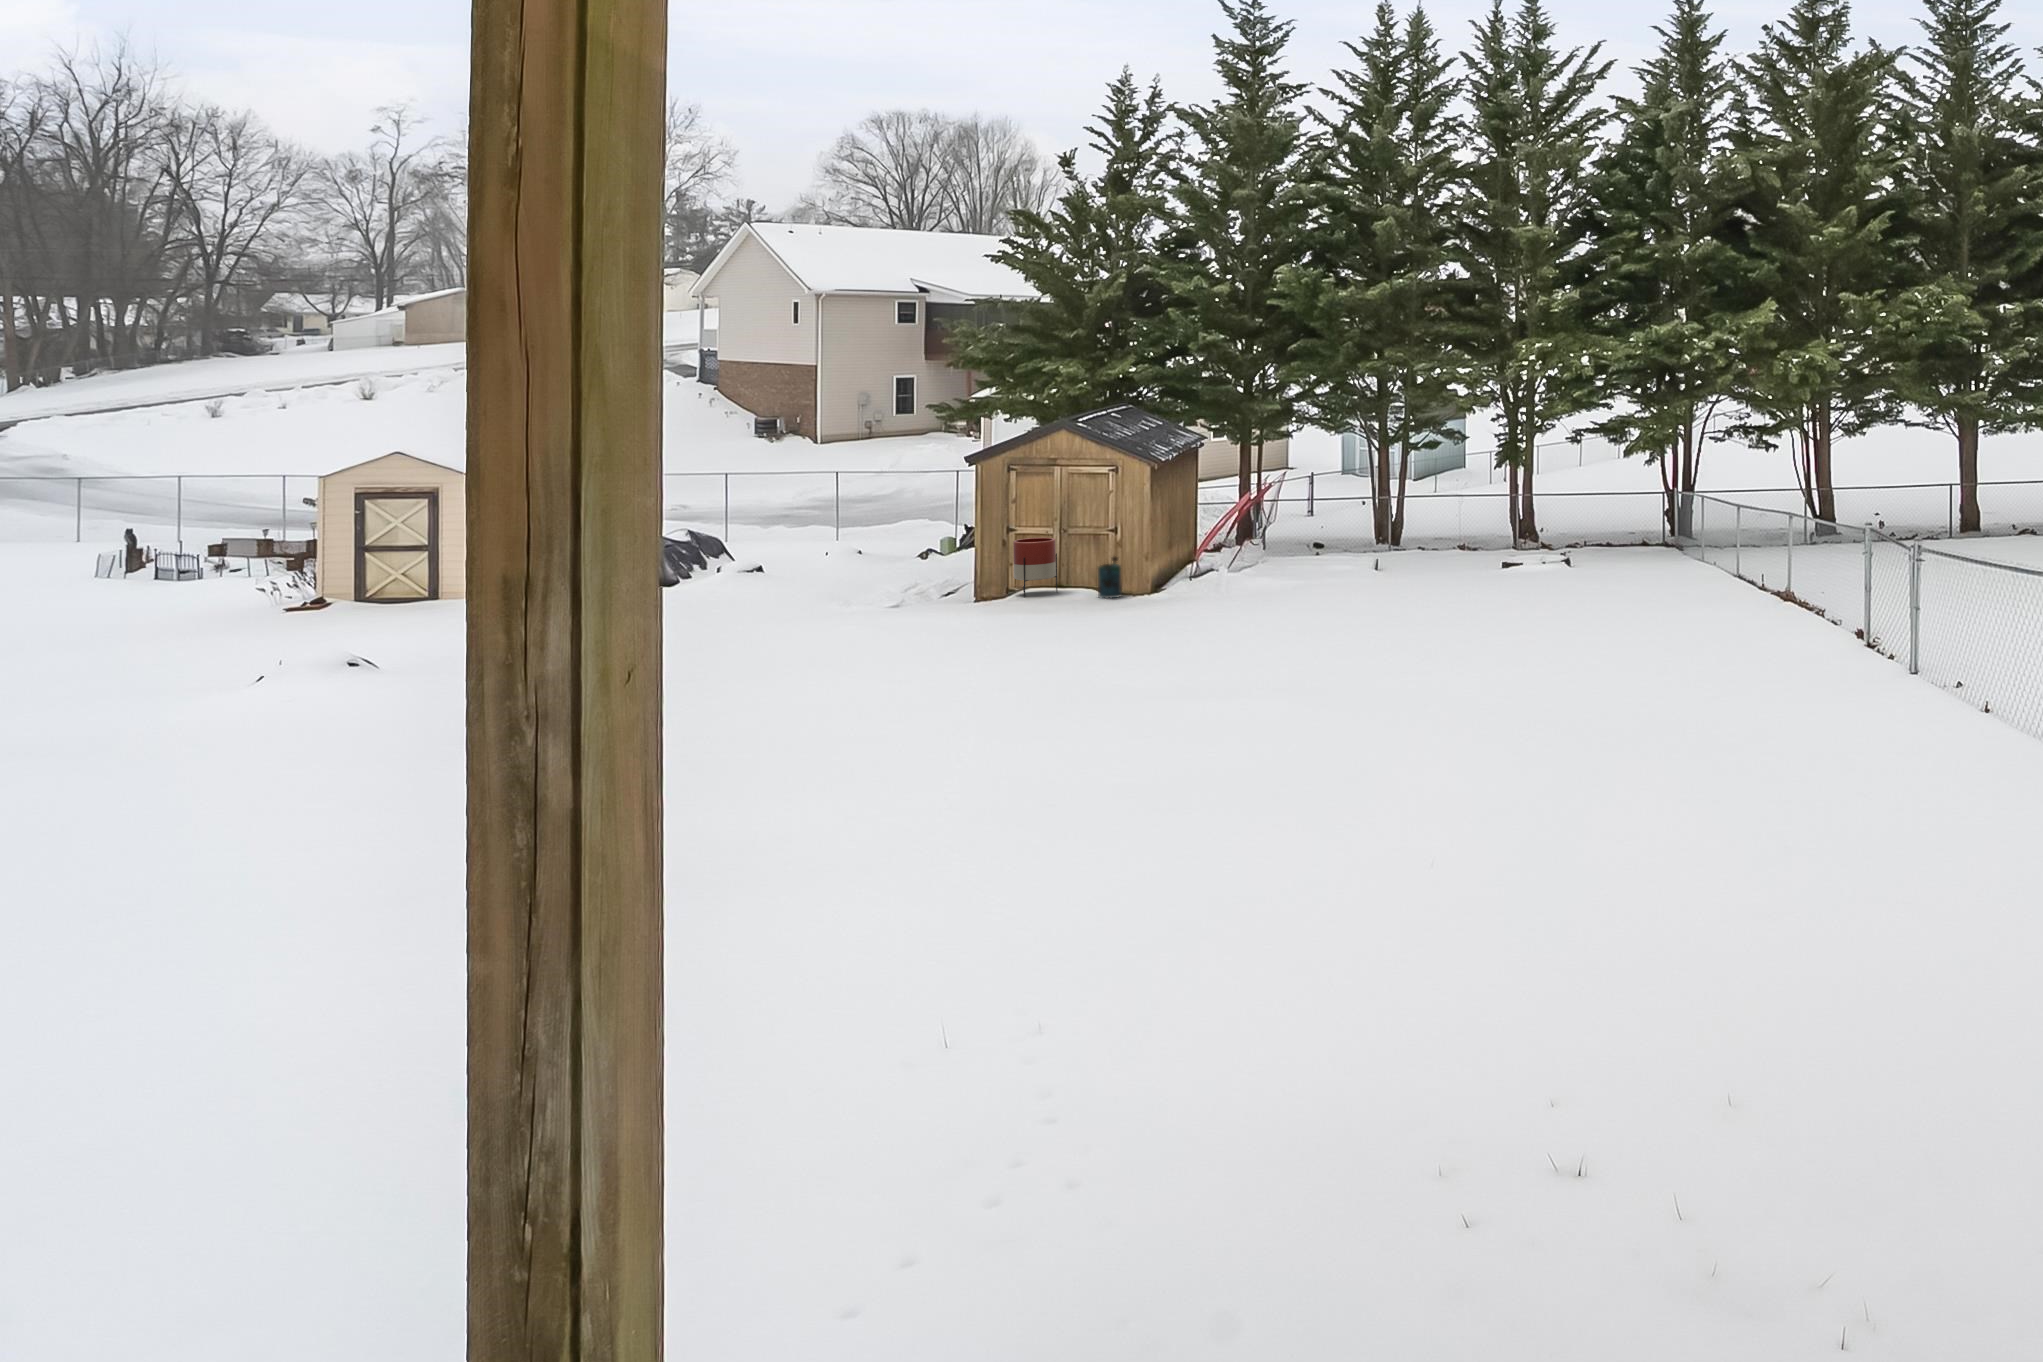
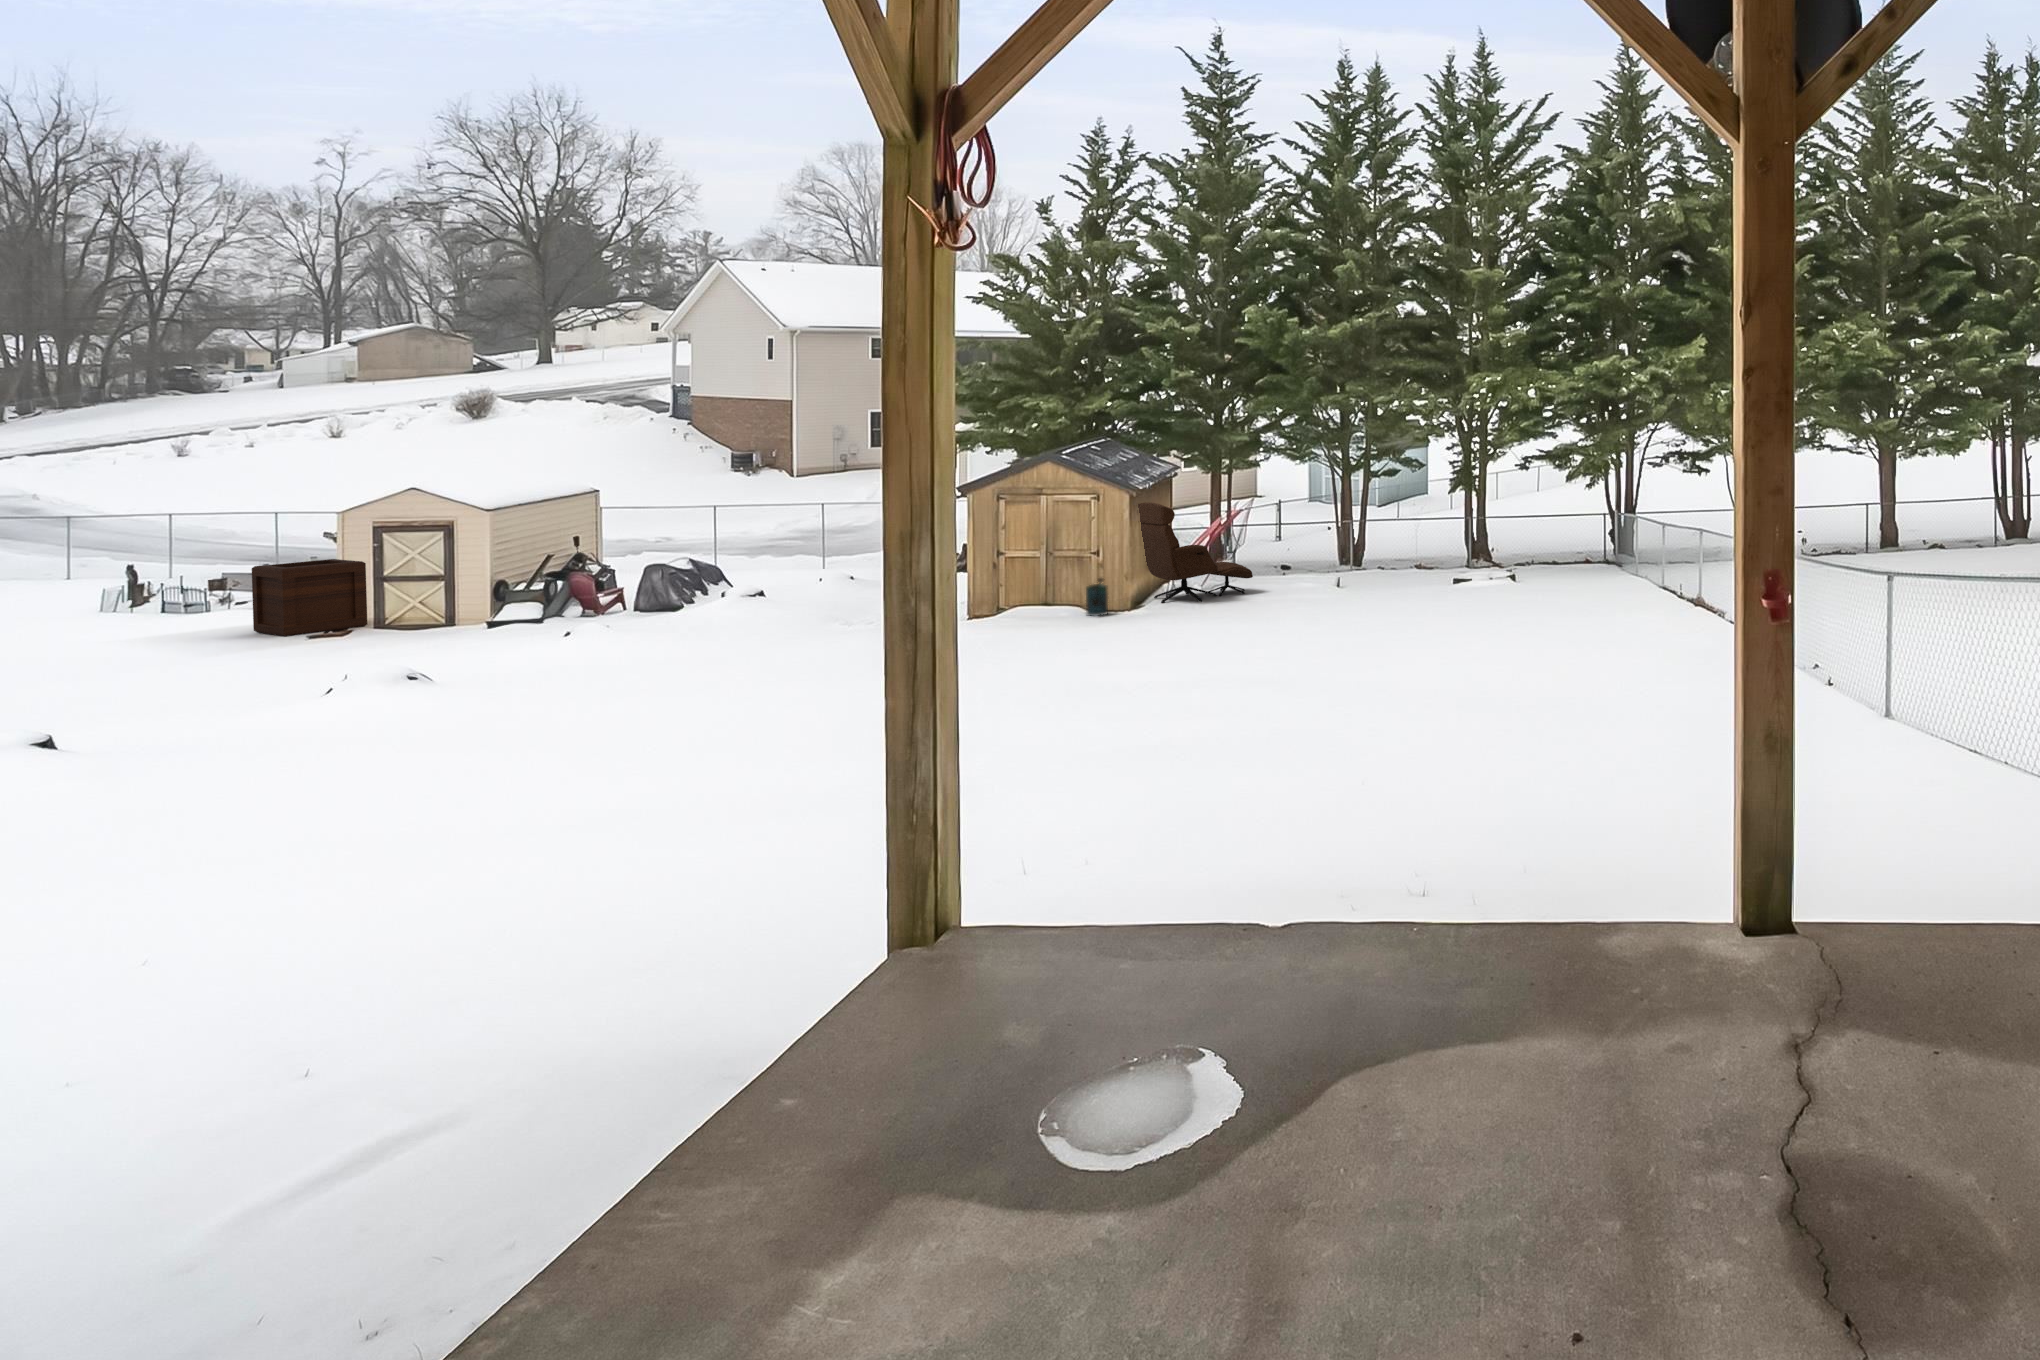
lounge chair: none [1156,475,1281,584] -> present [1138,502,1253,603]
wooden crate: none [226,528,346,610] -> present [252,559,367,636]
planter: present [1013,538,1057,597] -> none [1006,561,1047,616]

